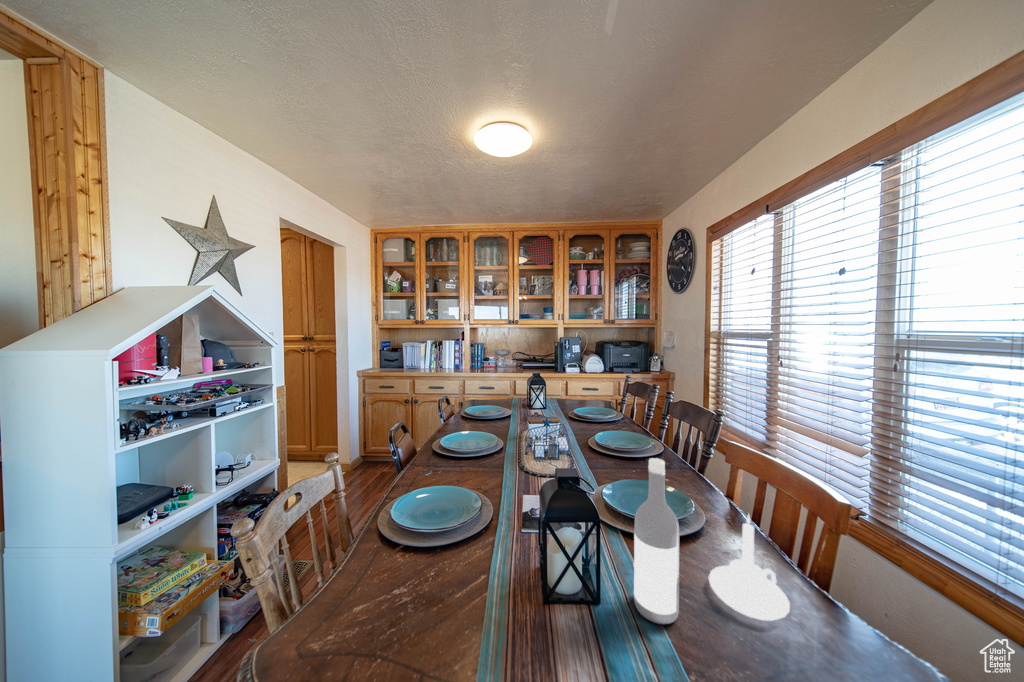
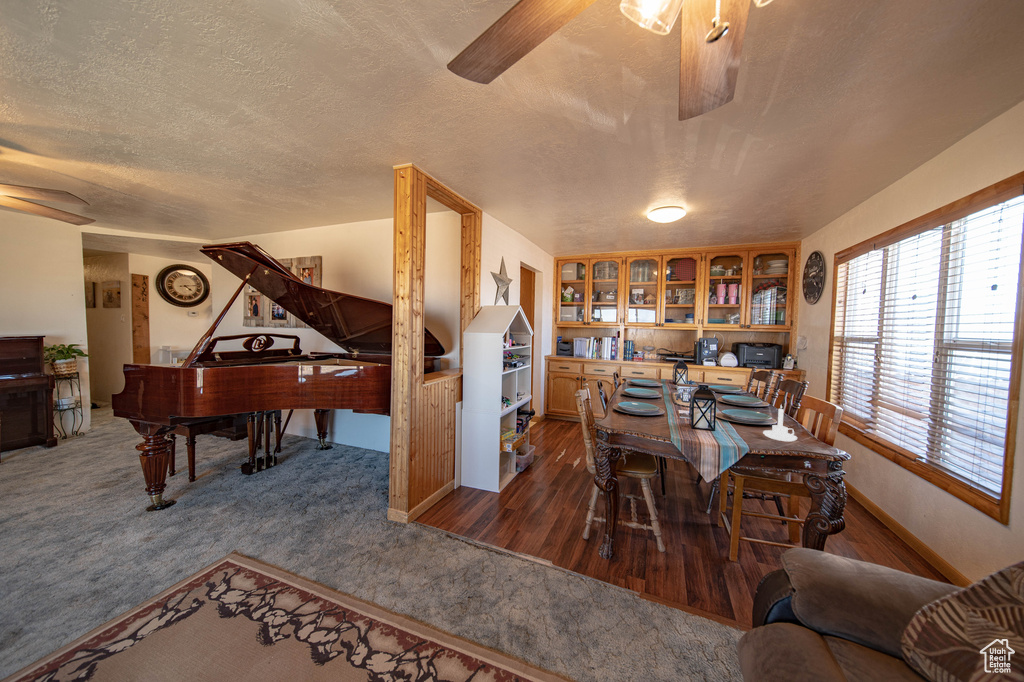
wine bottle: present [634,458,679,624] -> none [726,378,746,436]

